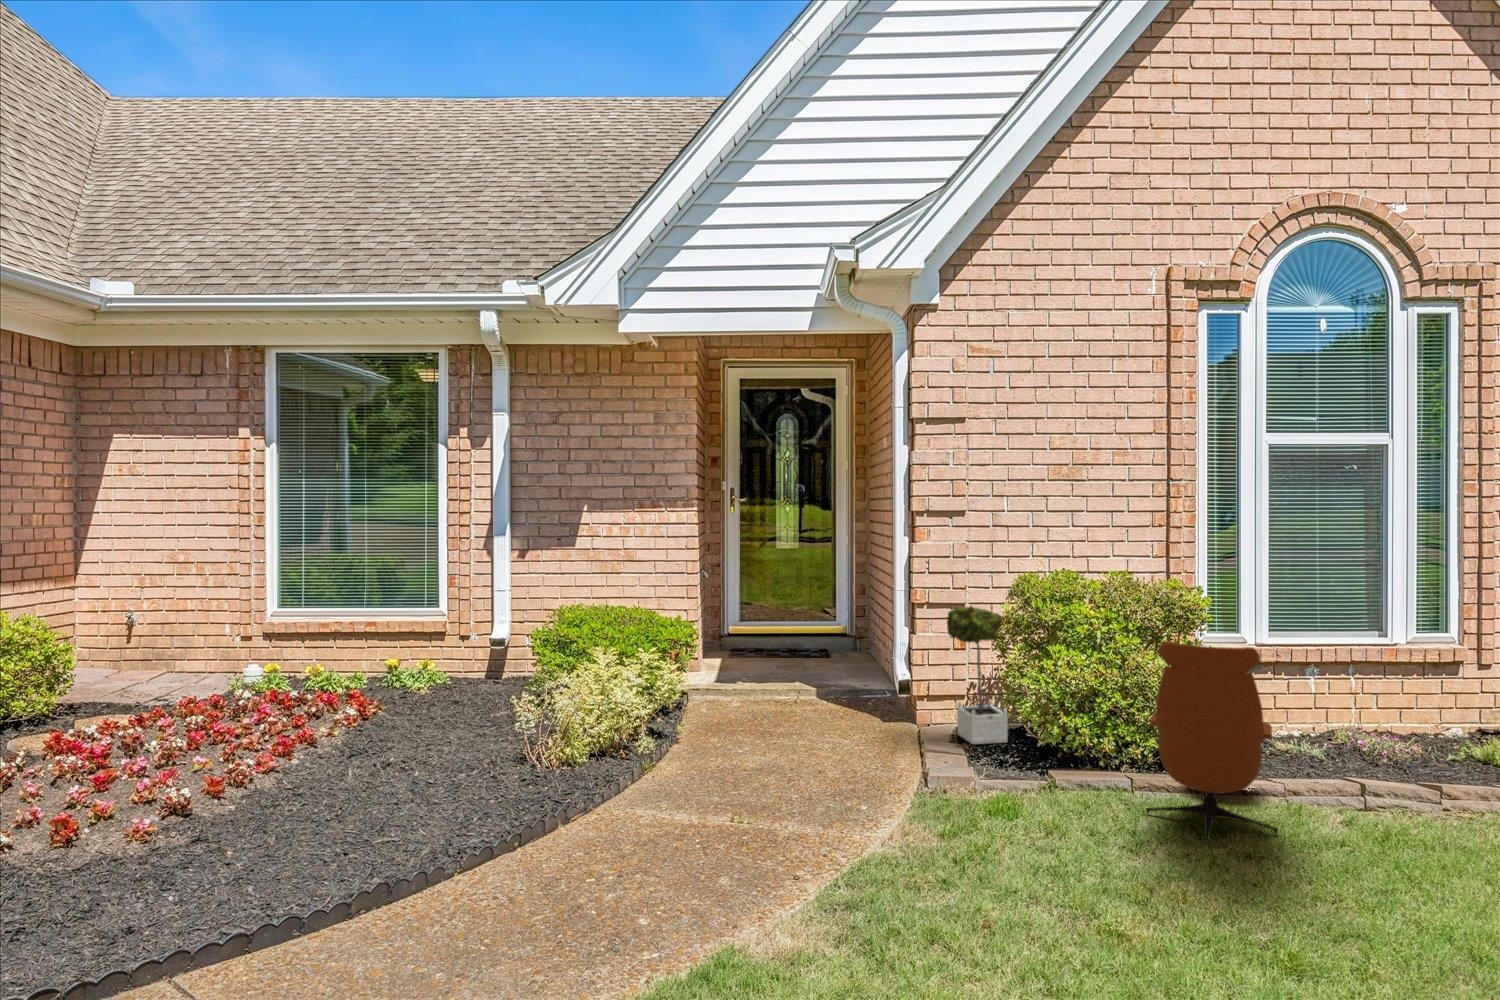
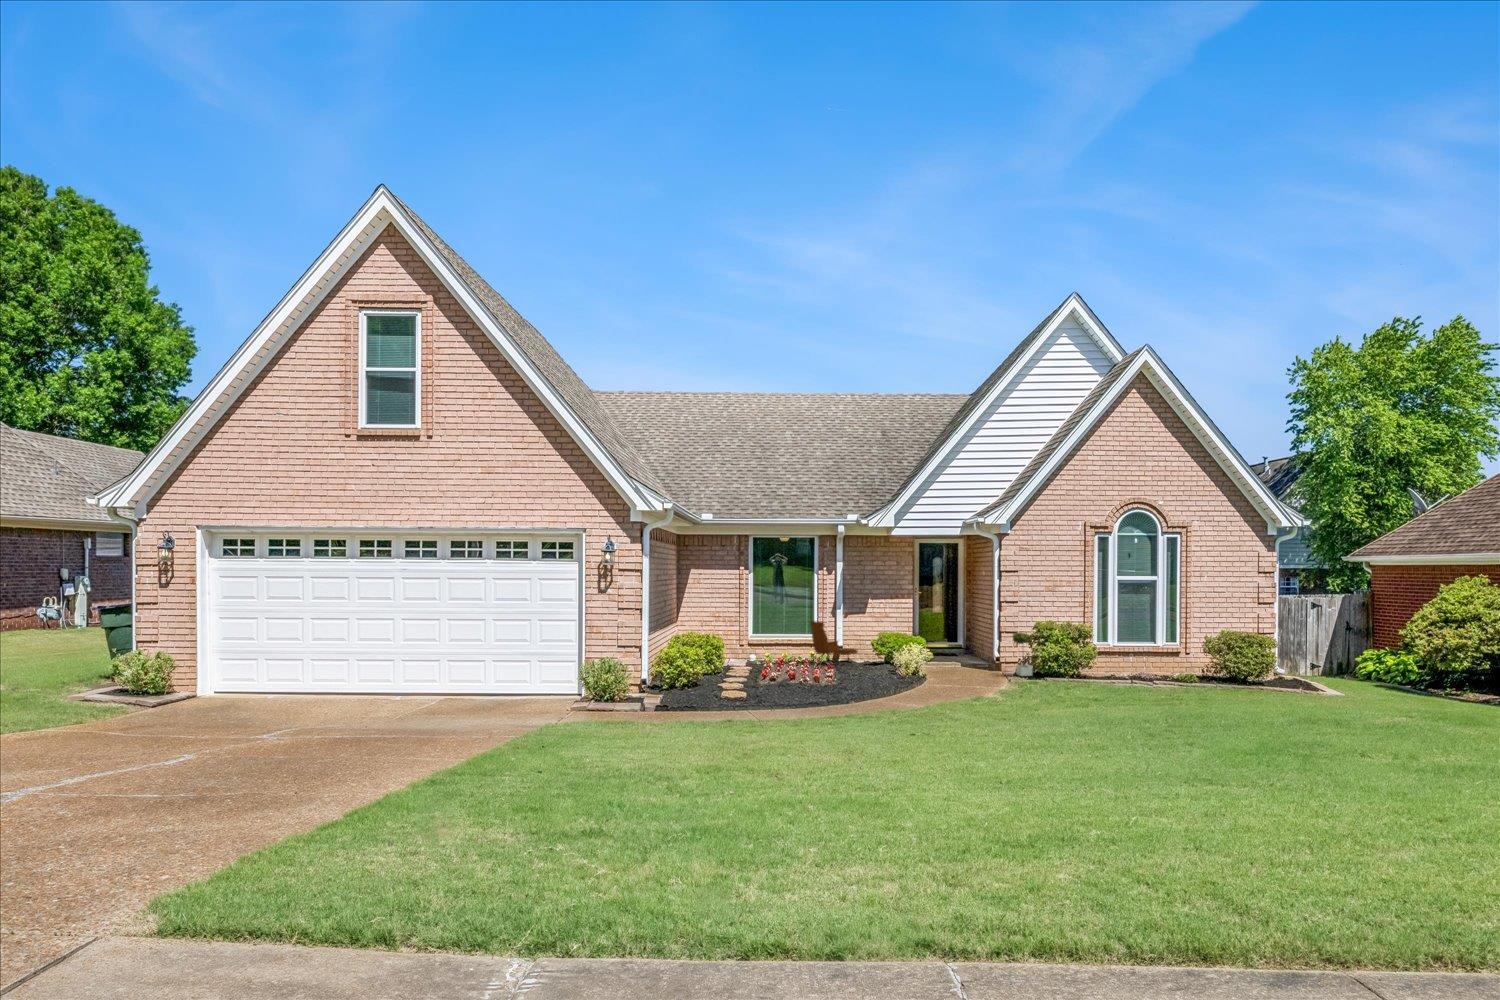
lounge chair: present [1146,641,1278,843] -> present [810,621,858,664]

